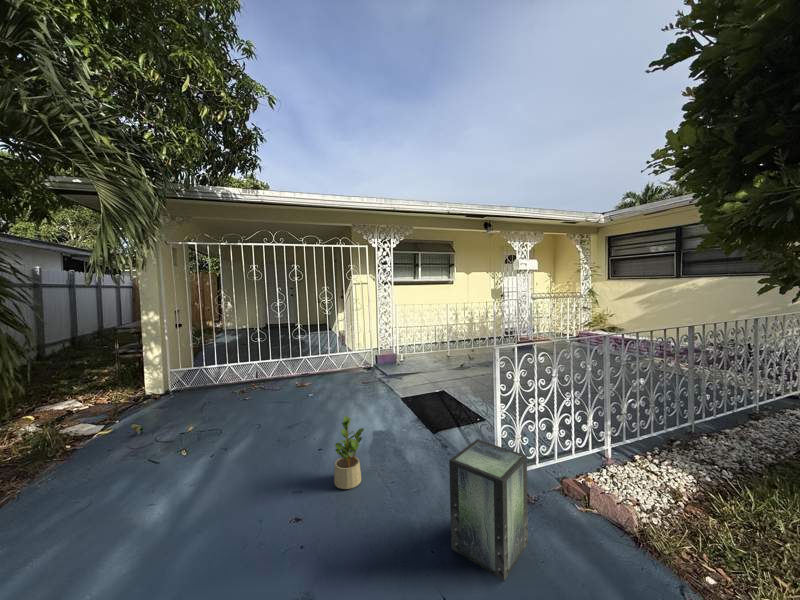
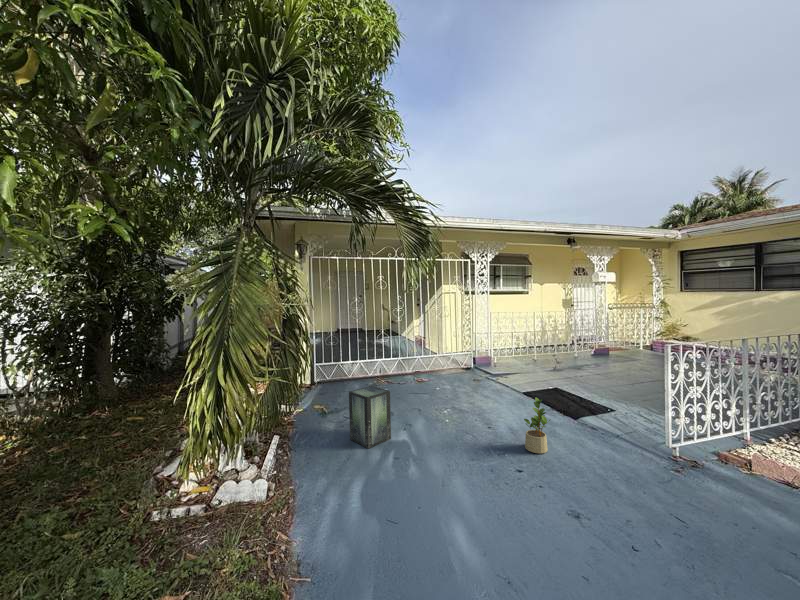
storage box: present [449,440,528,581] -> present [349,386,391,449]

